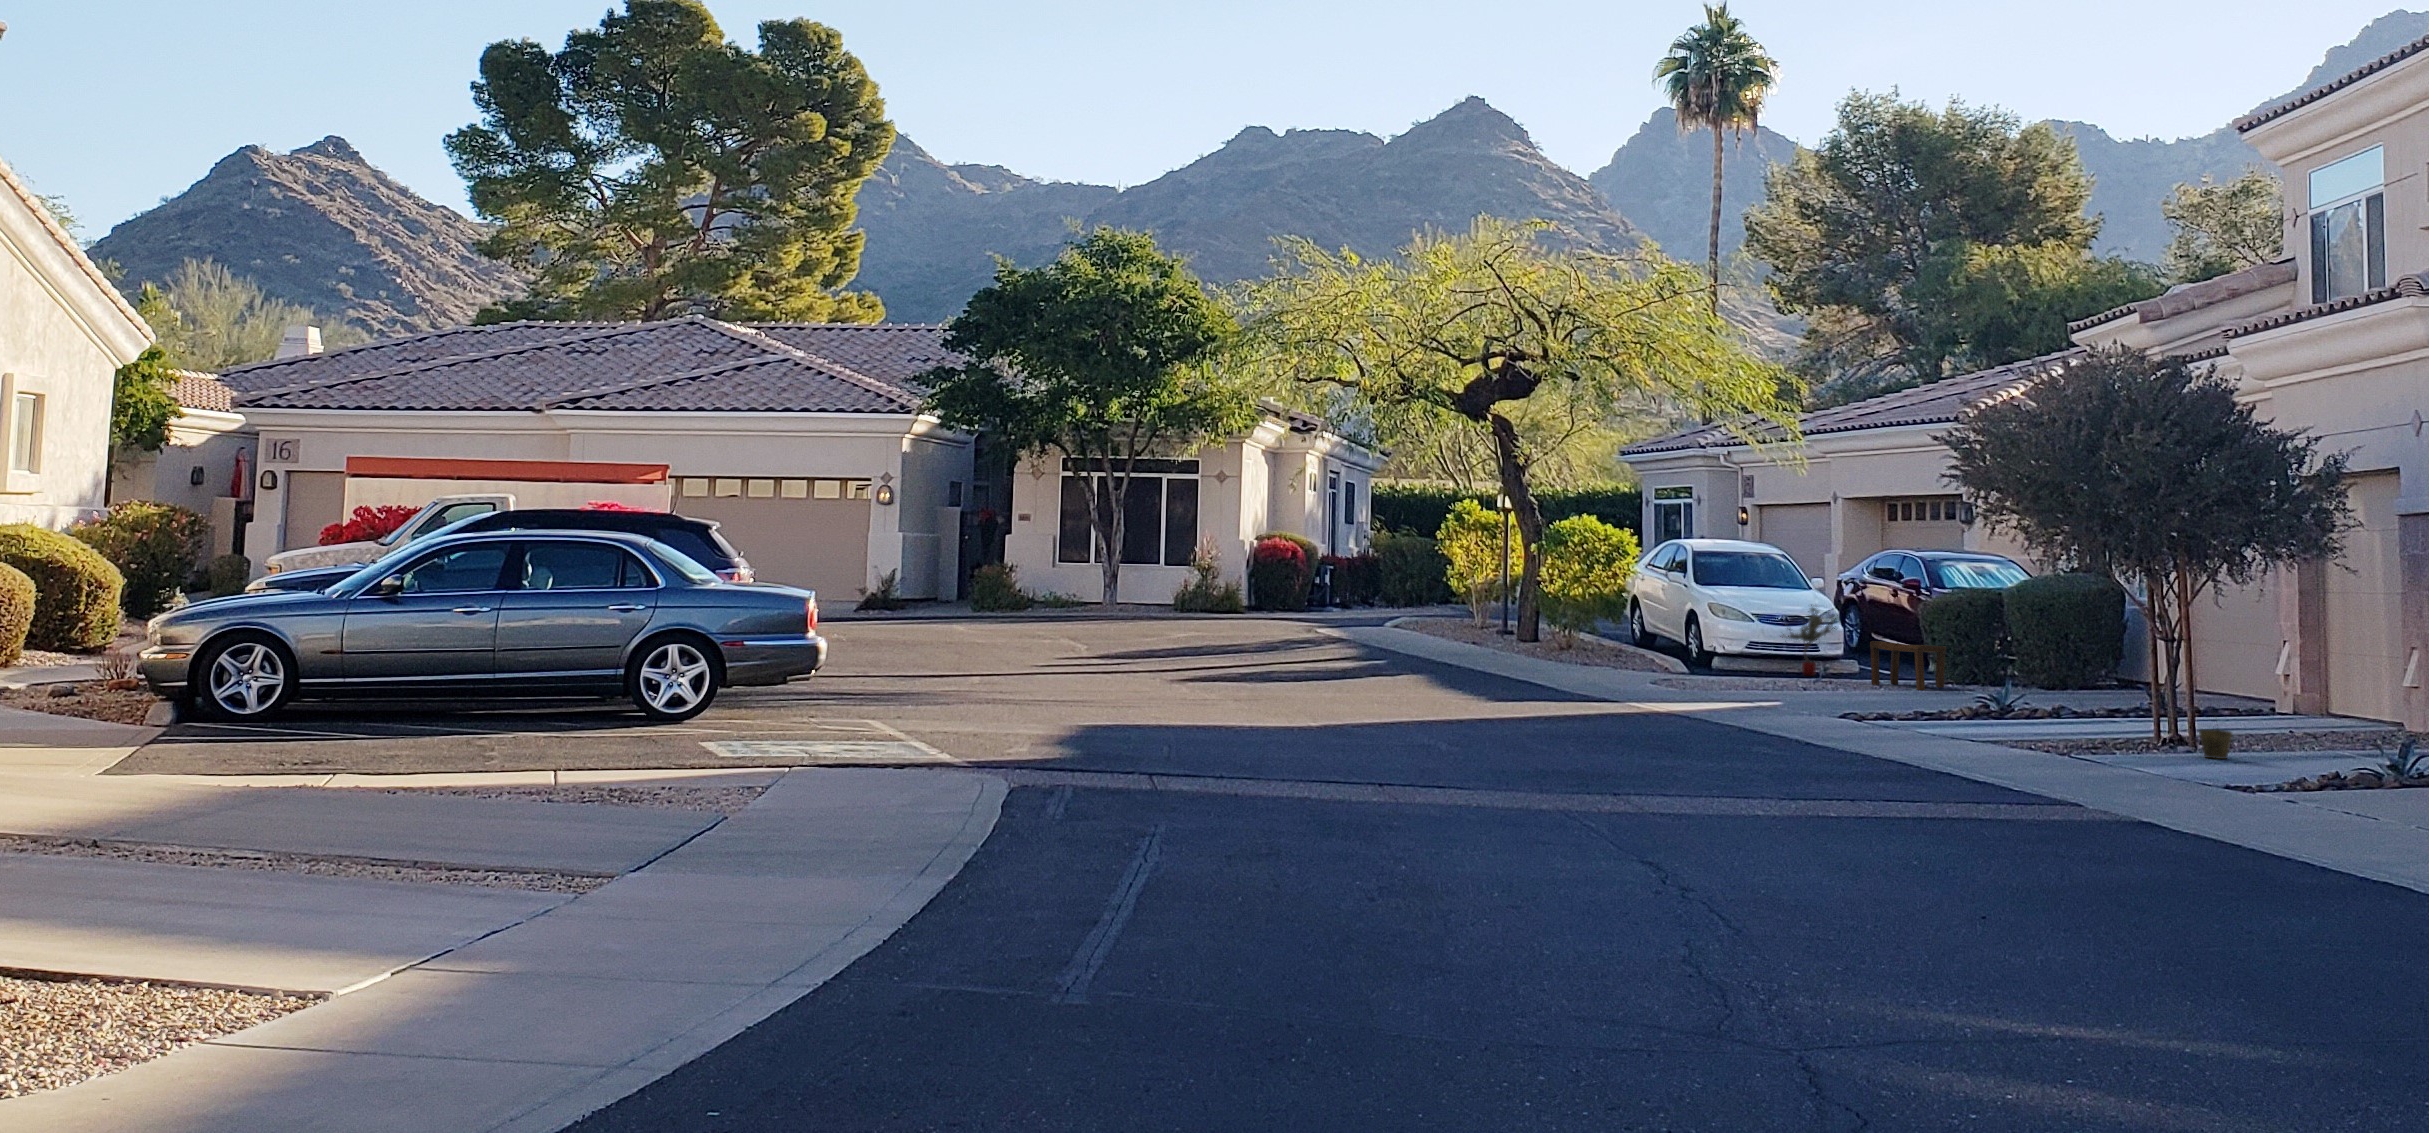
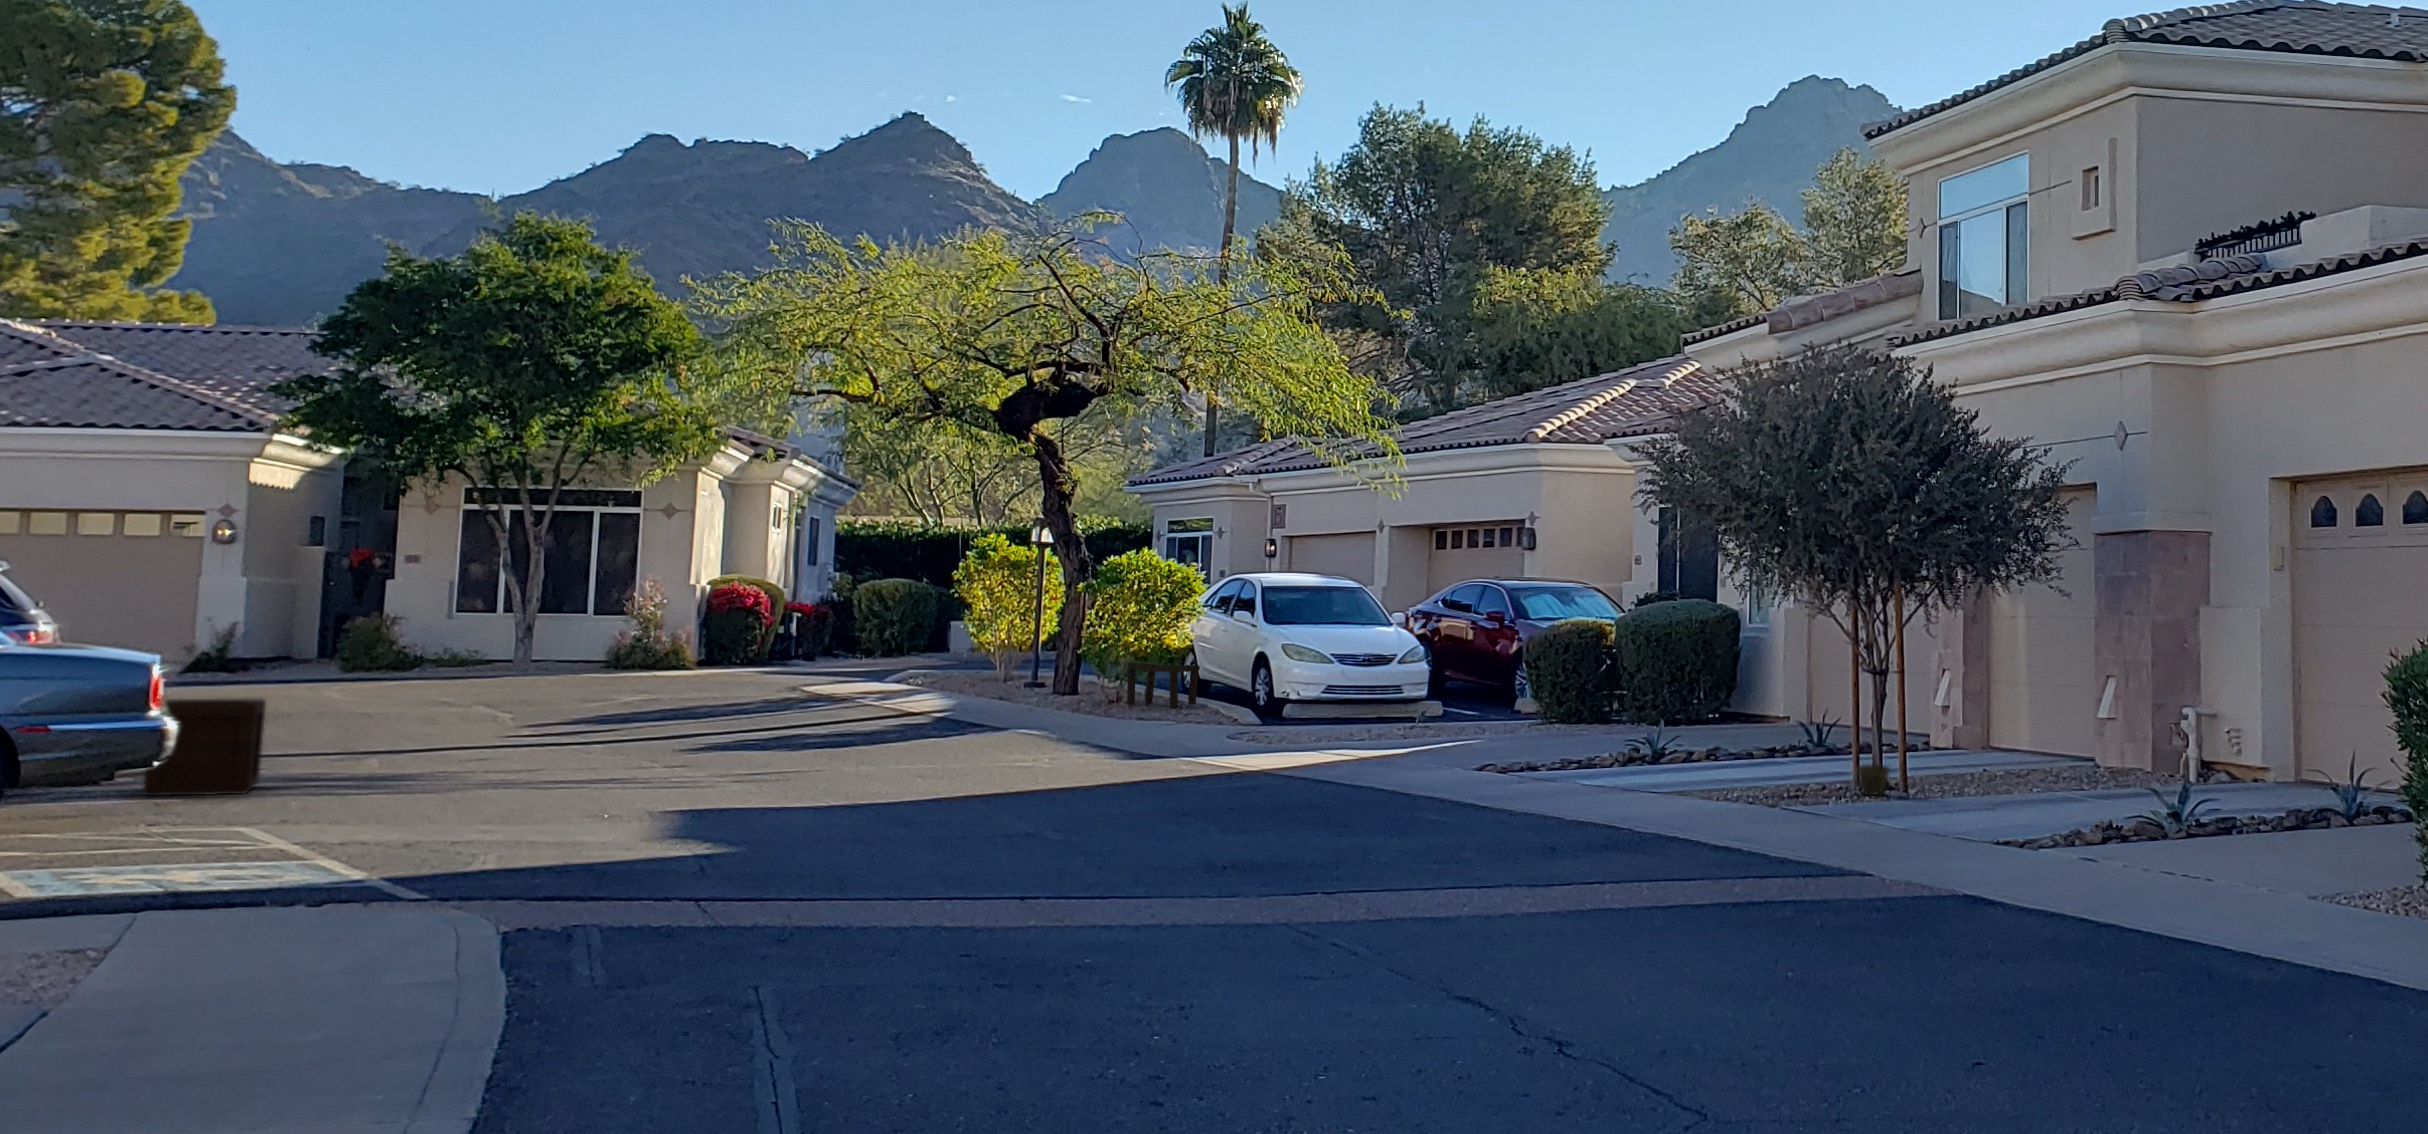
potted tree: present [1780,605,1838,676] -> none [1366,643,1429,721]
wooden crate: none [812,624,891,697] -> present [143,699,266,796]
bench: present [1870,641,1946,690] -> present [1127,663,1200,707]

